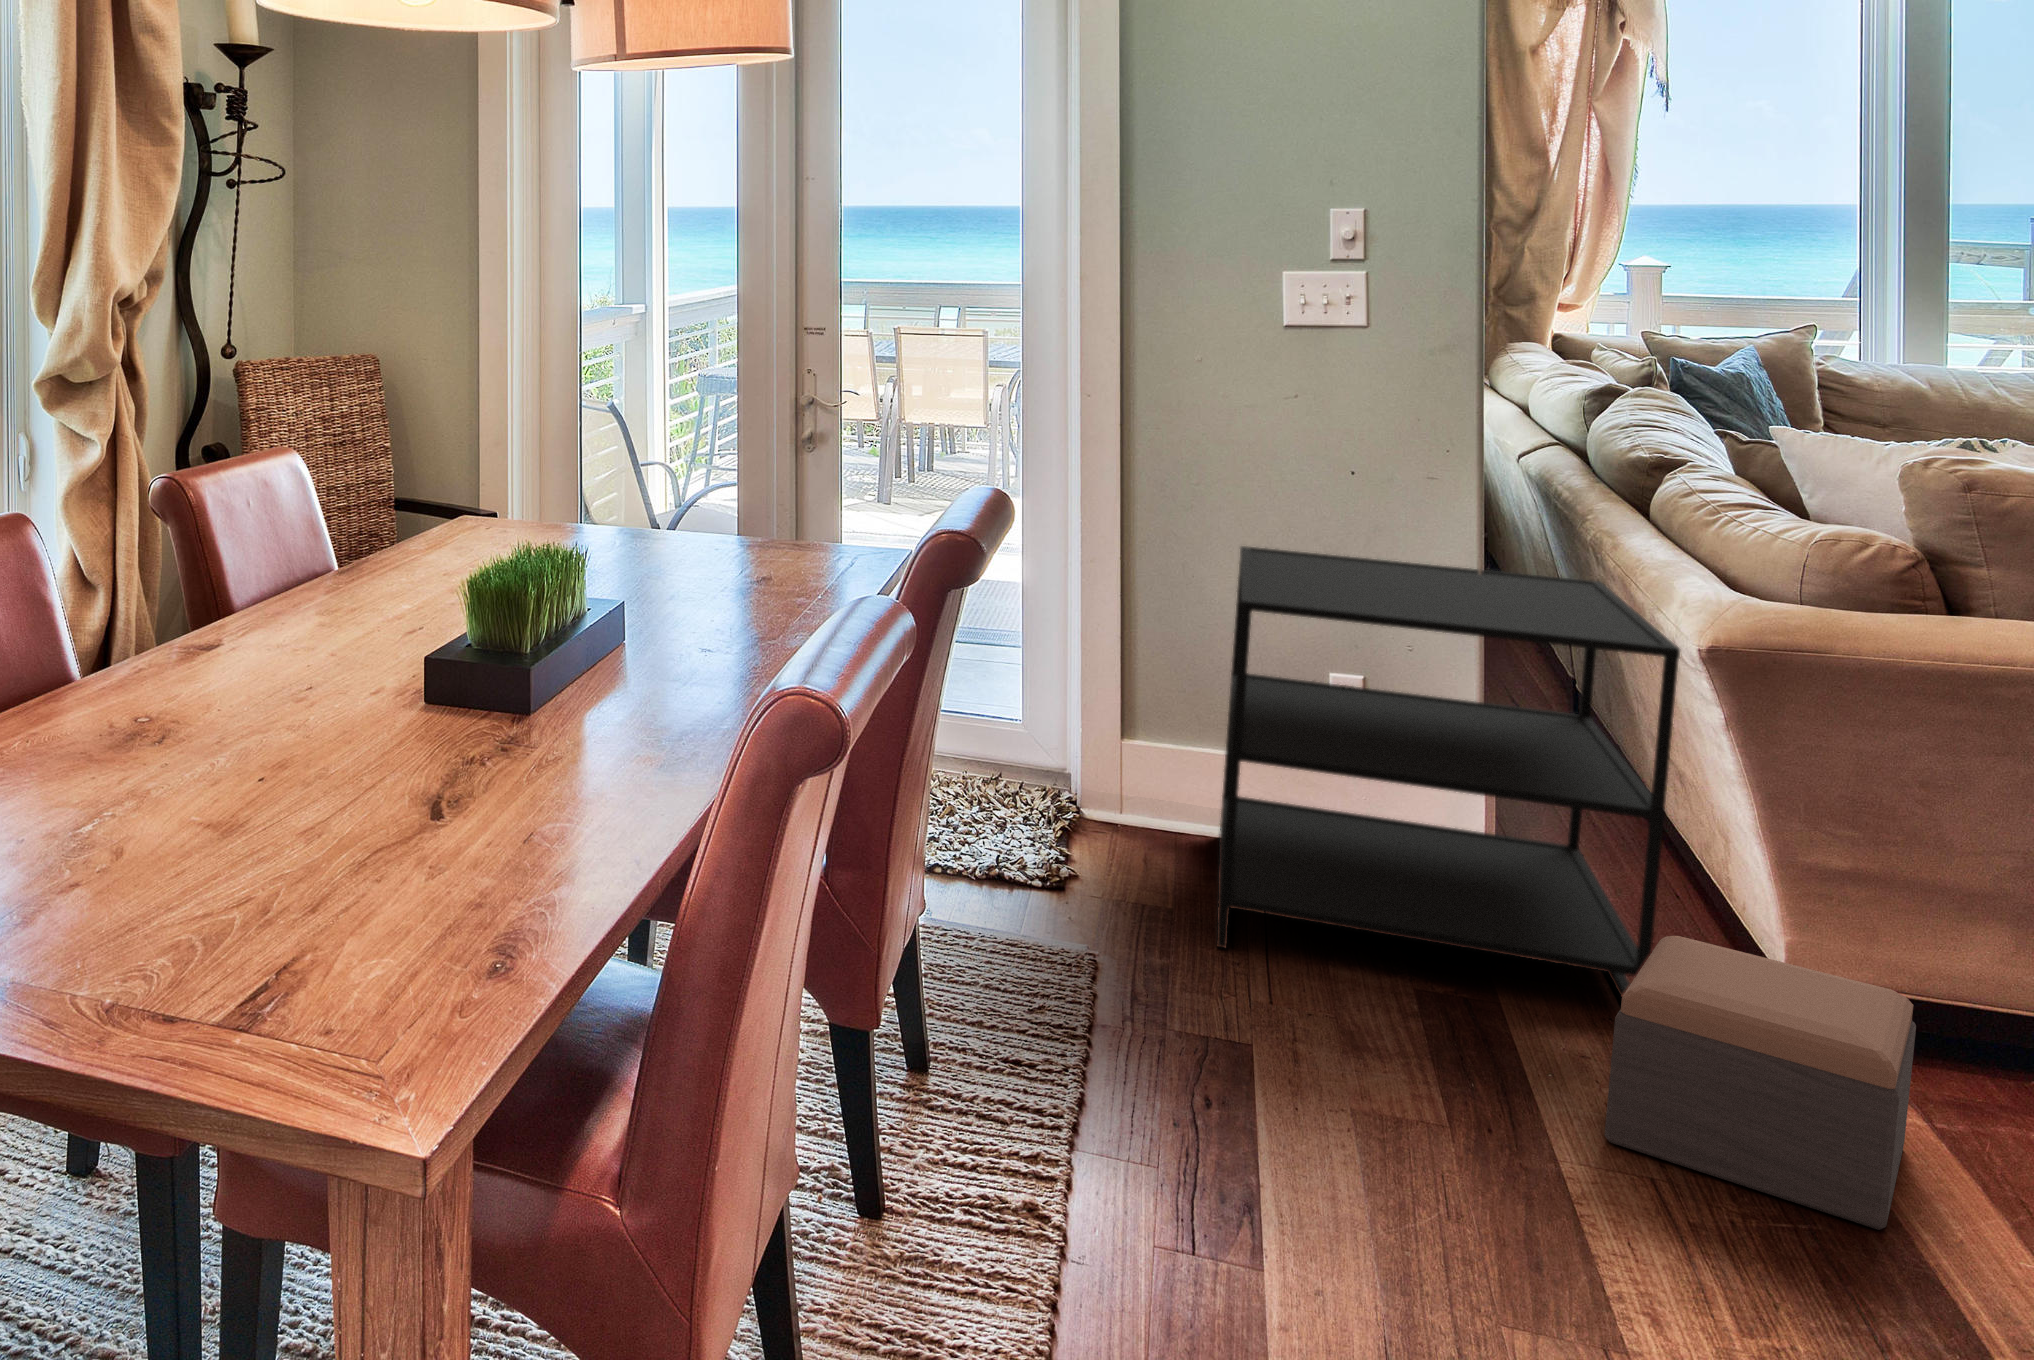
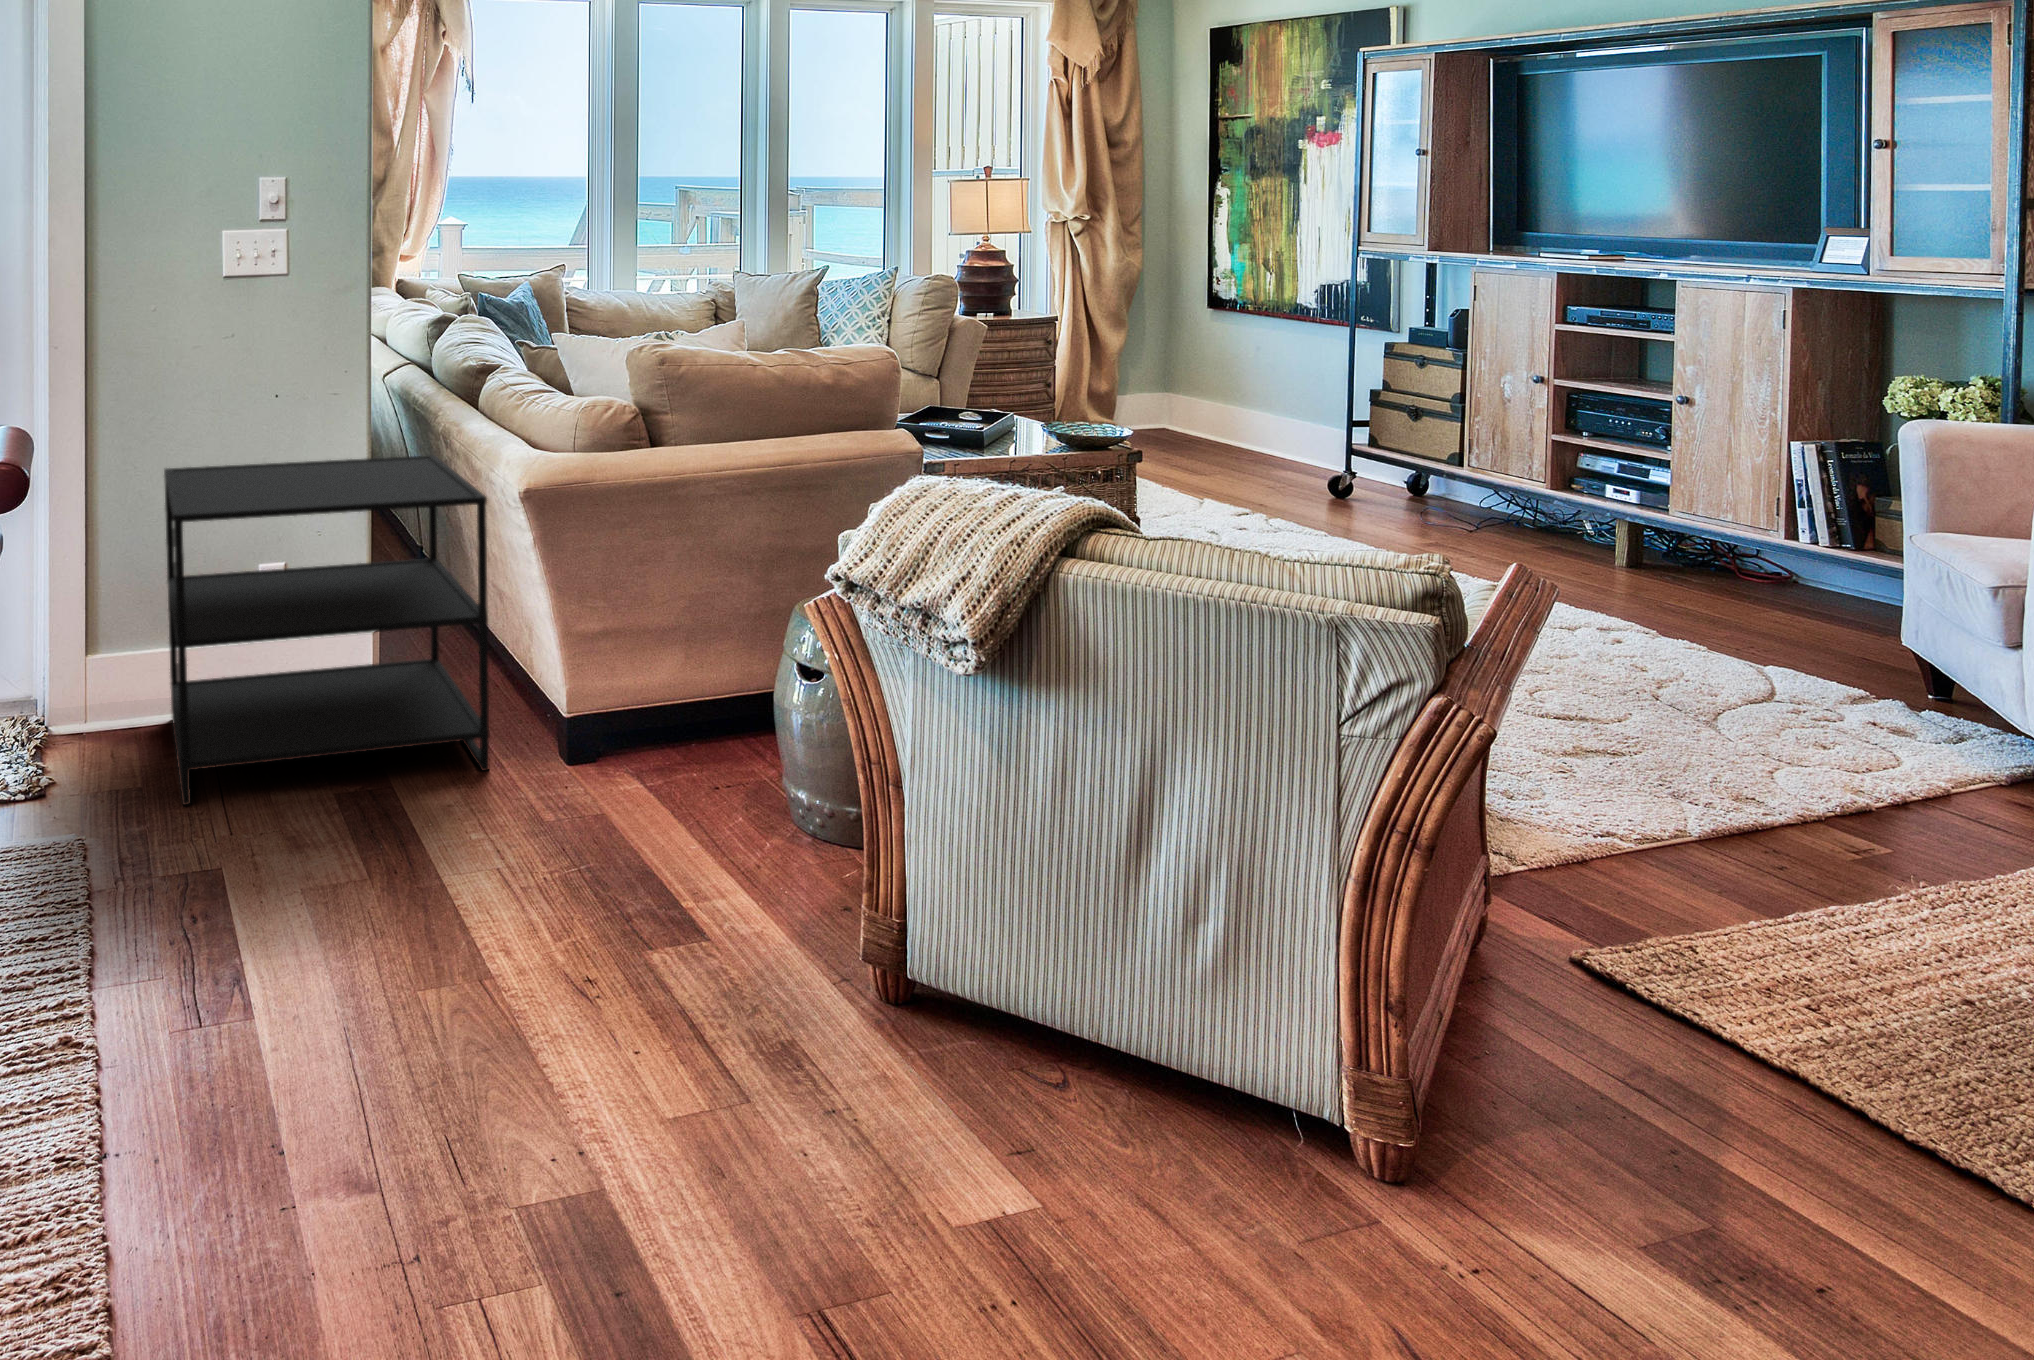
footstool: present [1605,936,1916,1230] -> none [467,700,638,855]

